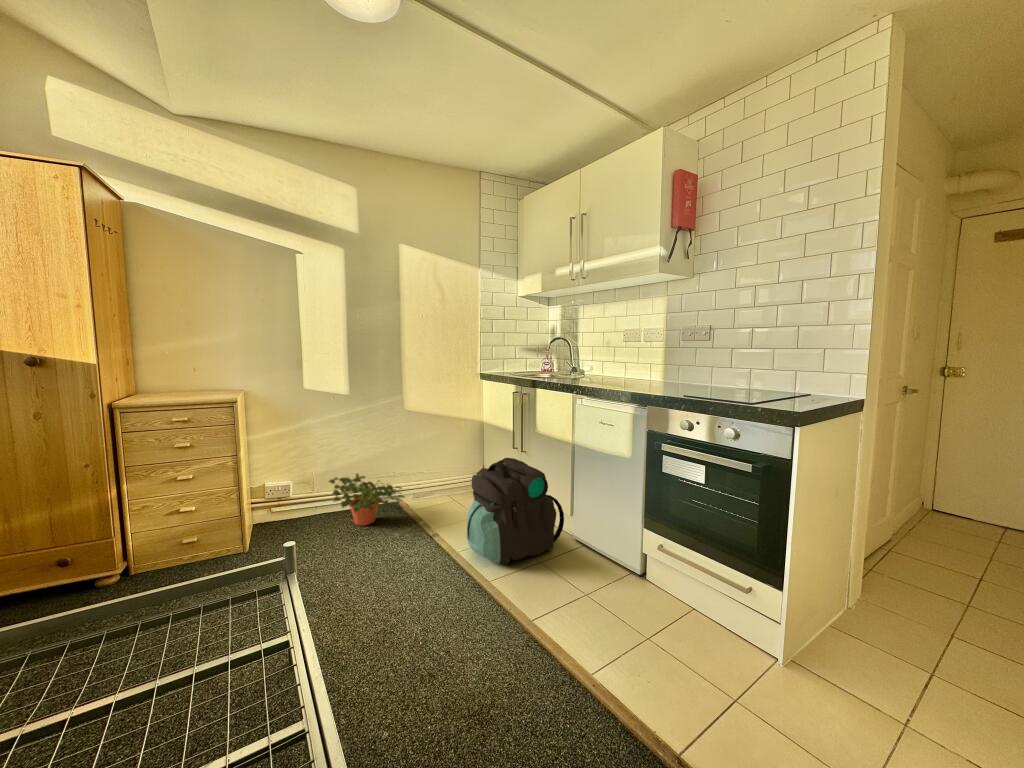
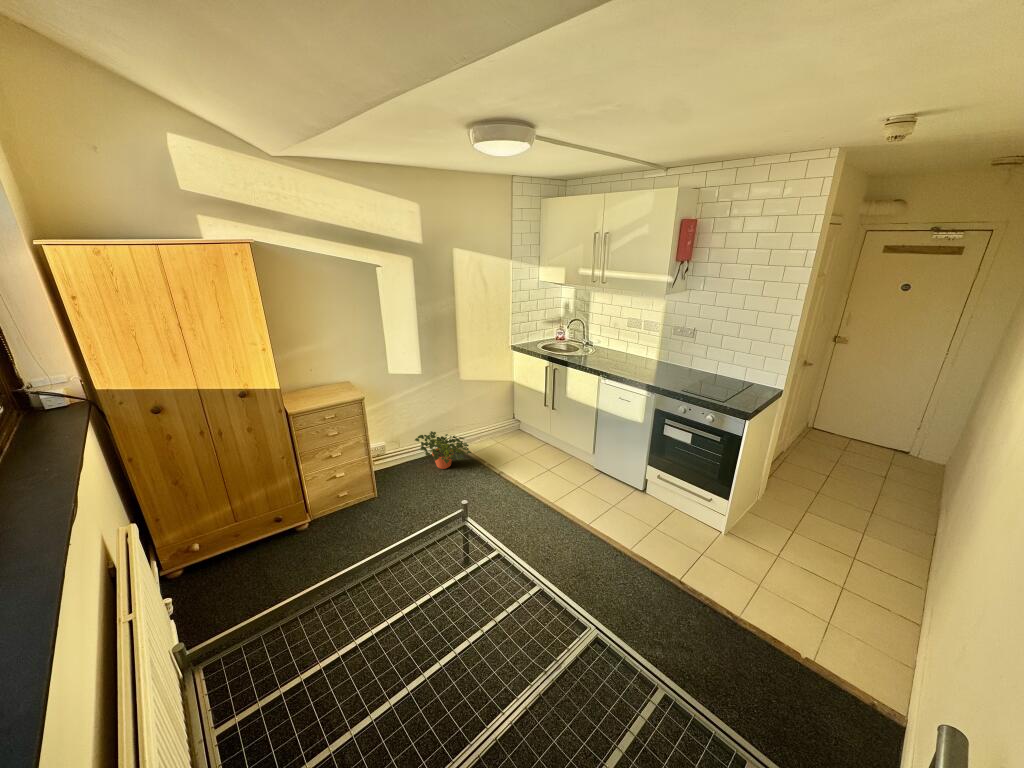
backpack: present [467,458,564,565] -> none [529,419,590,491]

